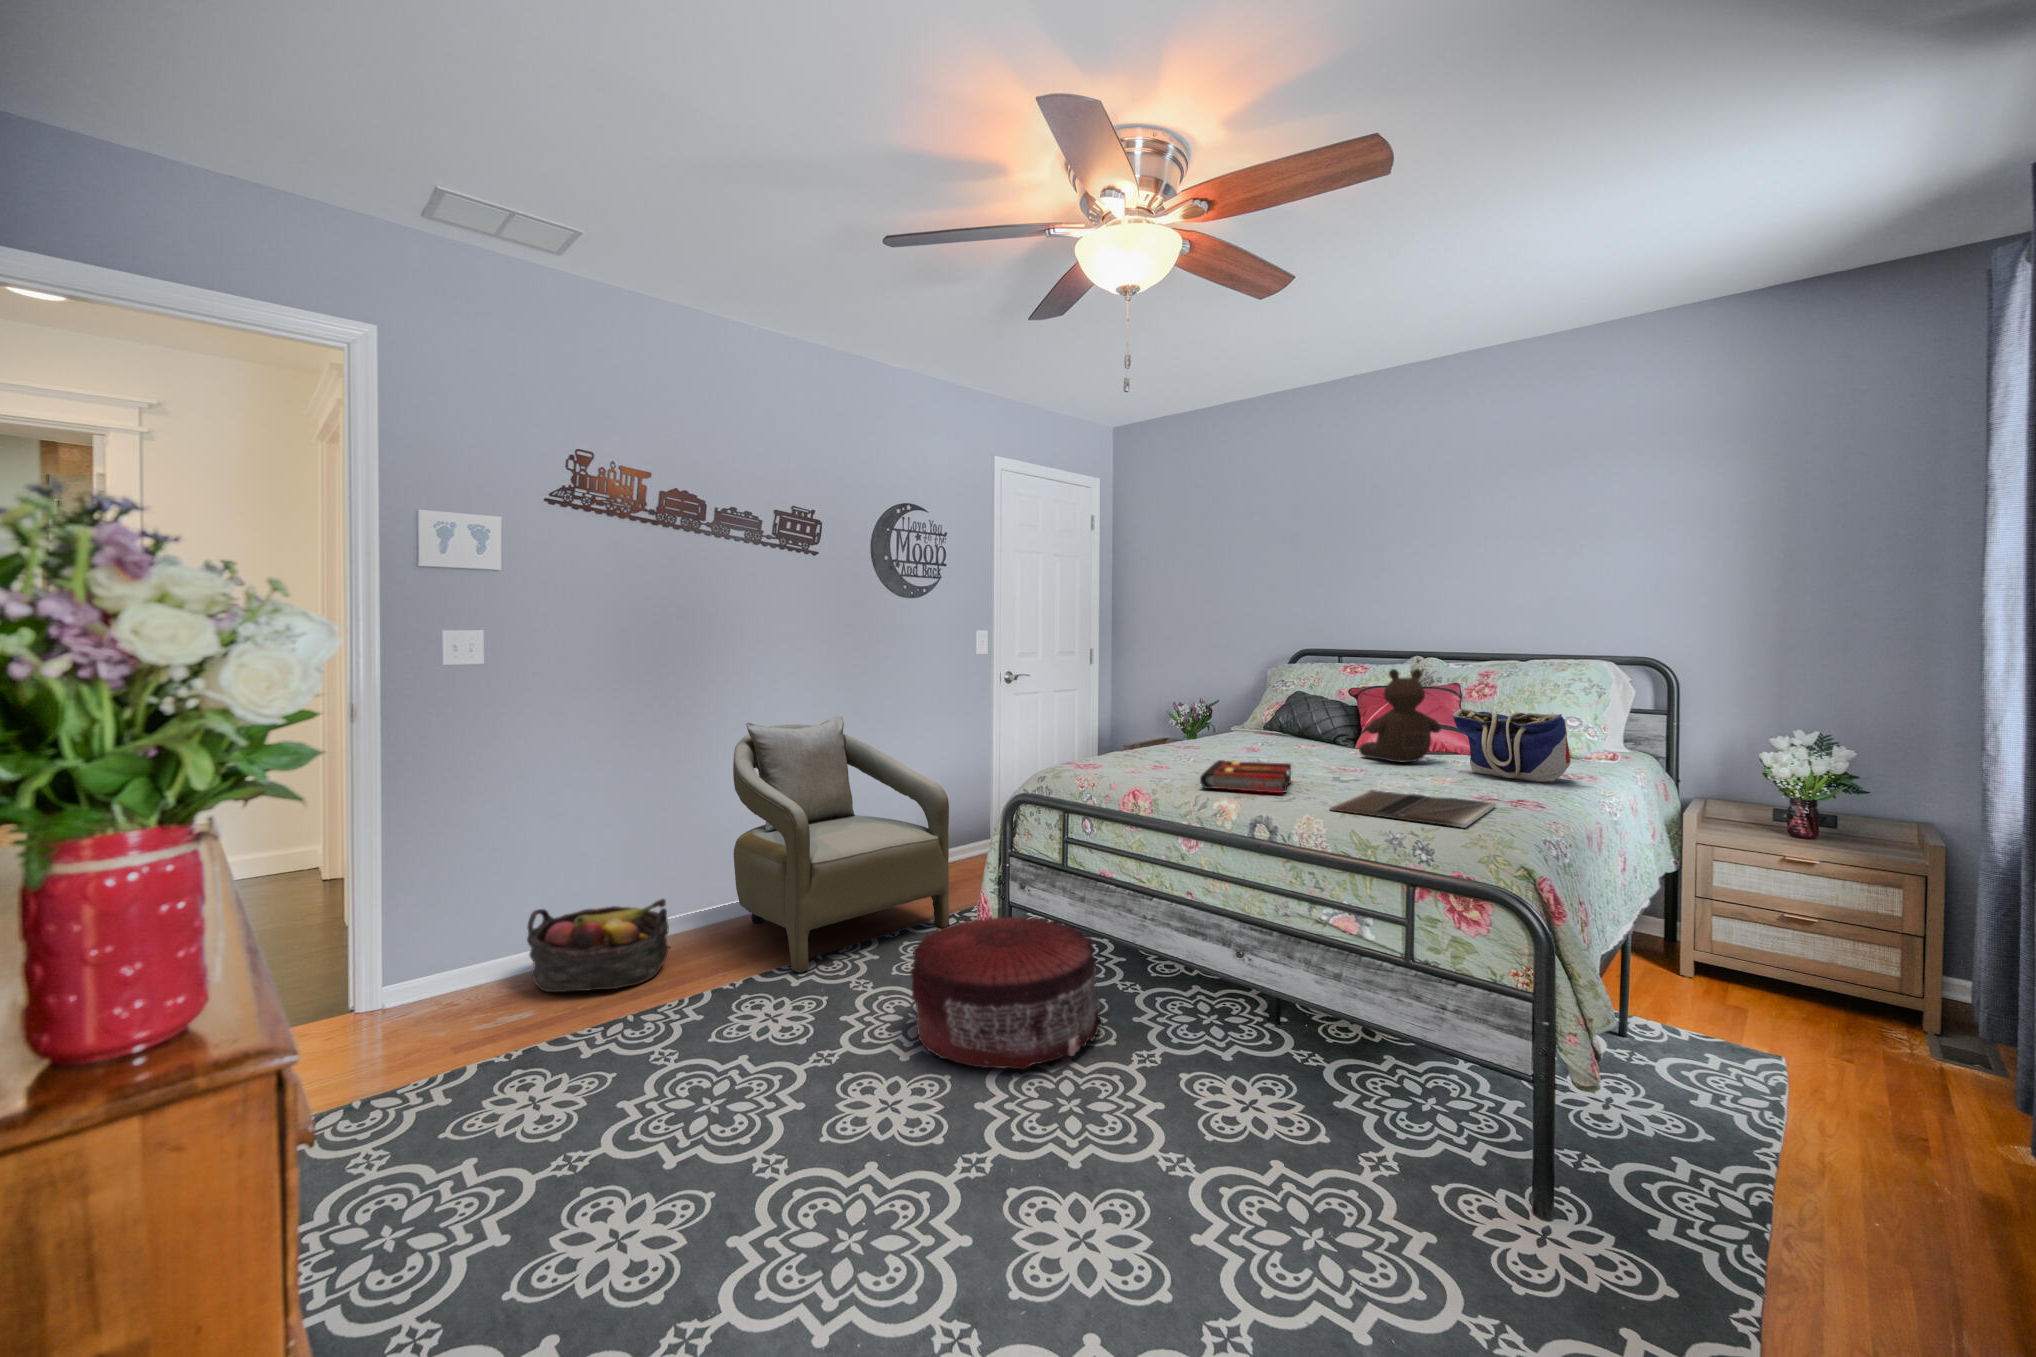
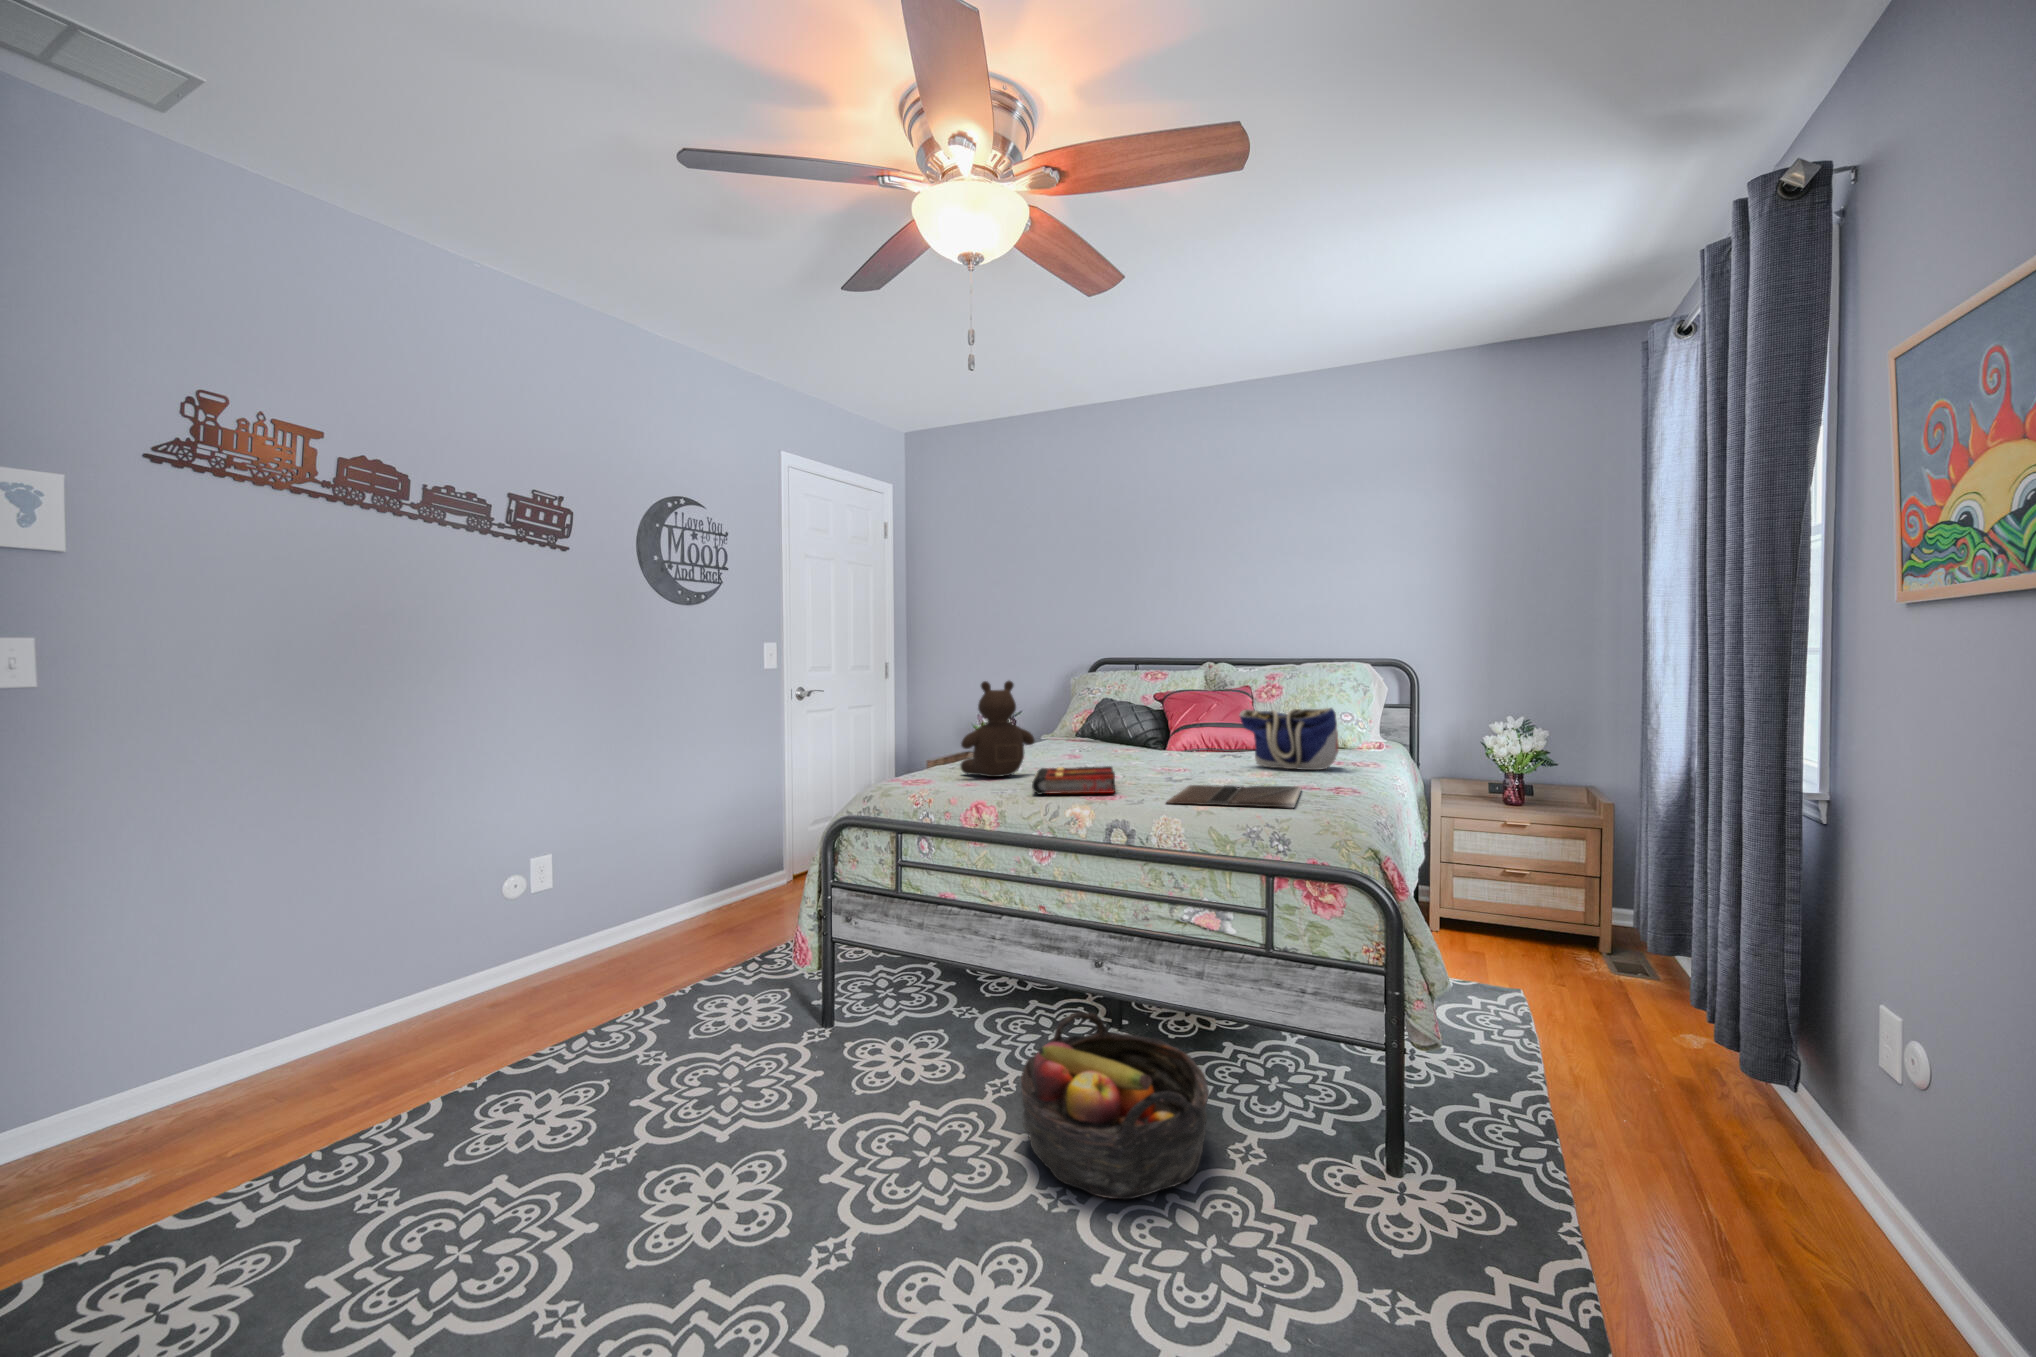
teddy bear: present [1359,669,1441,763] -> present [960,681,1035,777]
armchair: present [733,715,949,972] -> none [474,751,749,1055]
basket: present [527,899,669,992] -> present [1021,1012,1209,1199]
pouf: present [910,916,1103,1069] -> none [720,949,946,1131]

